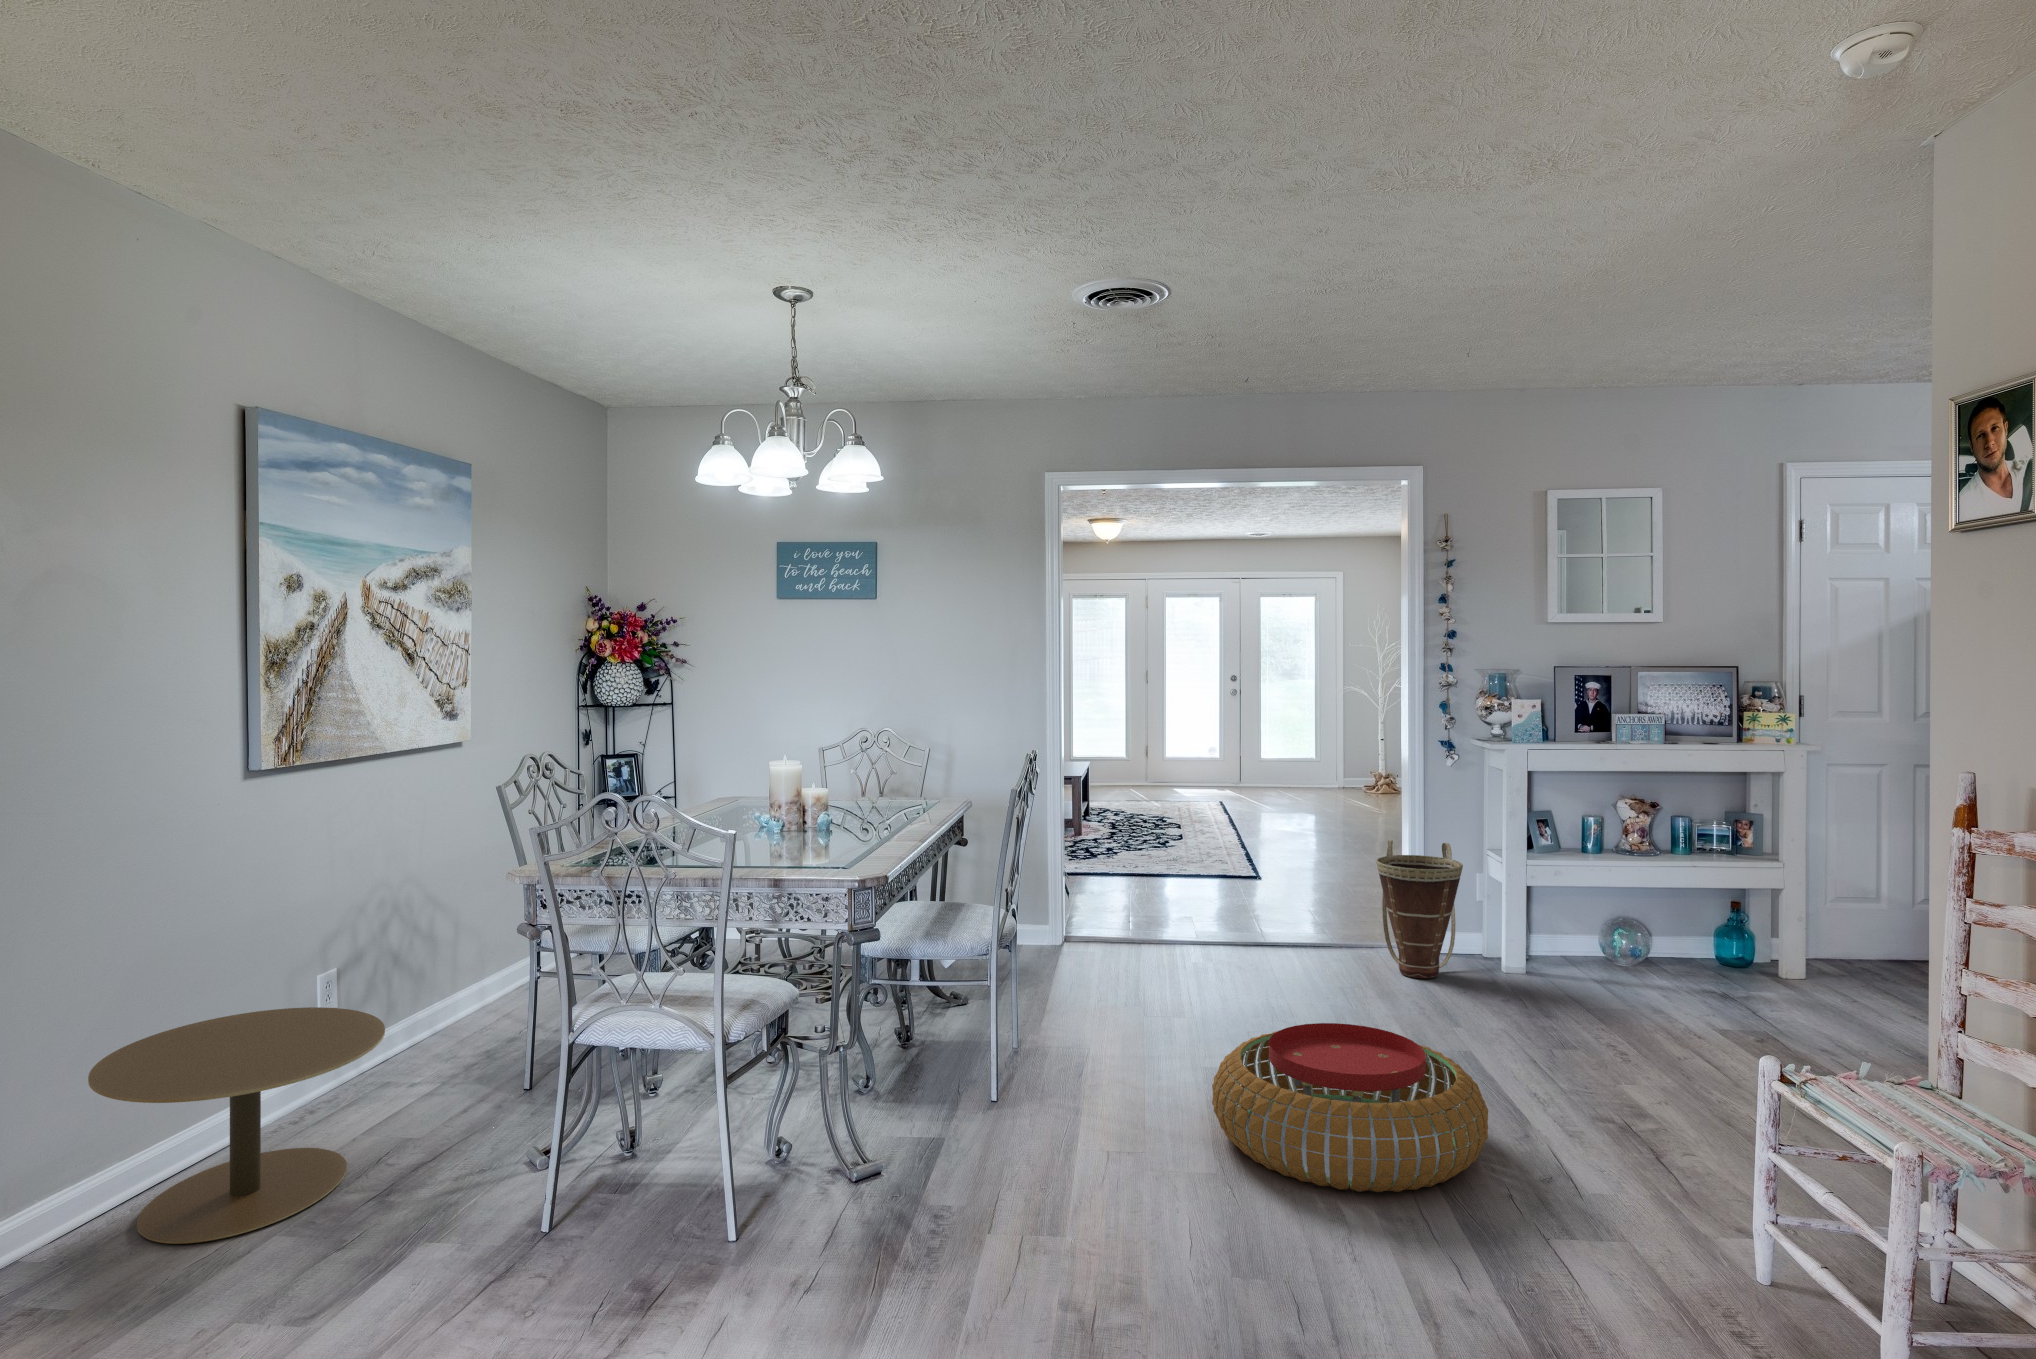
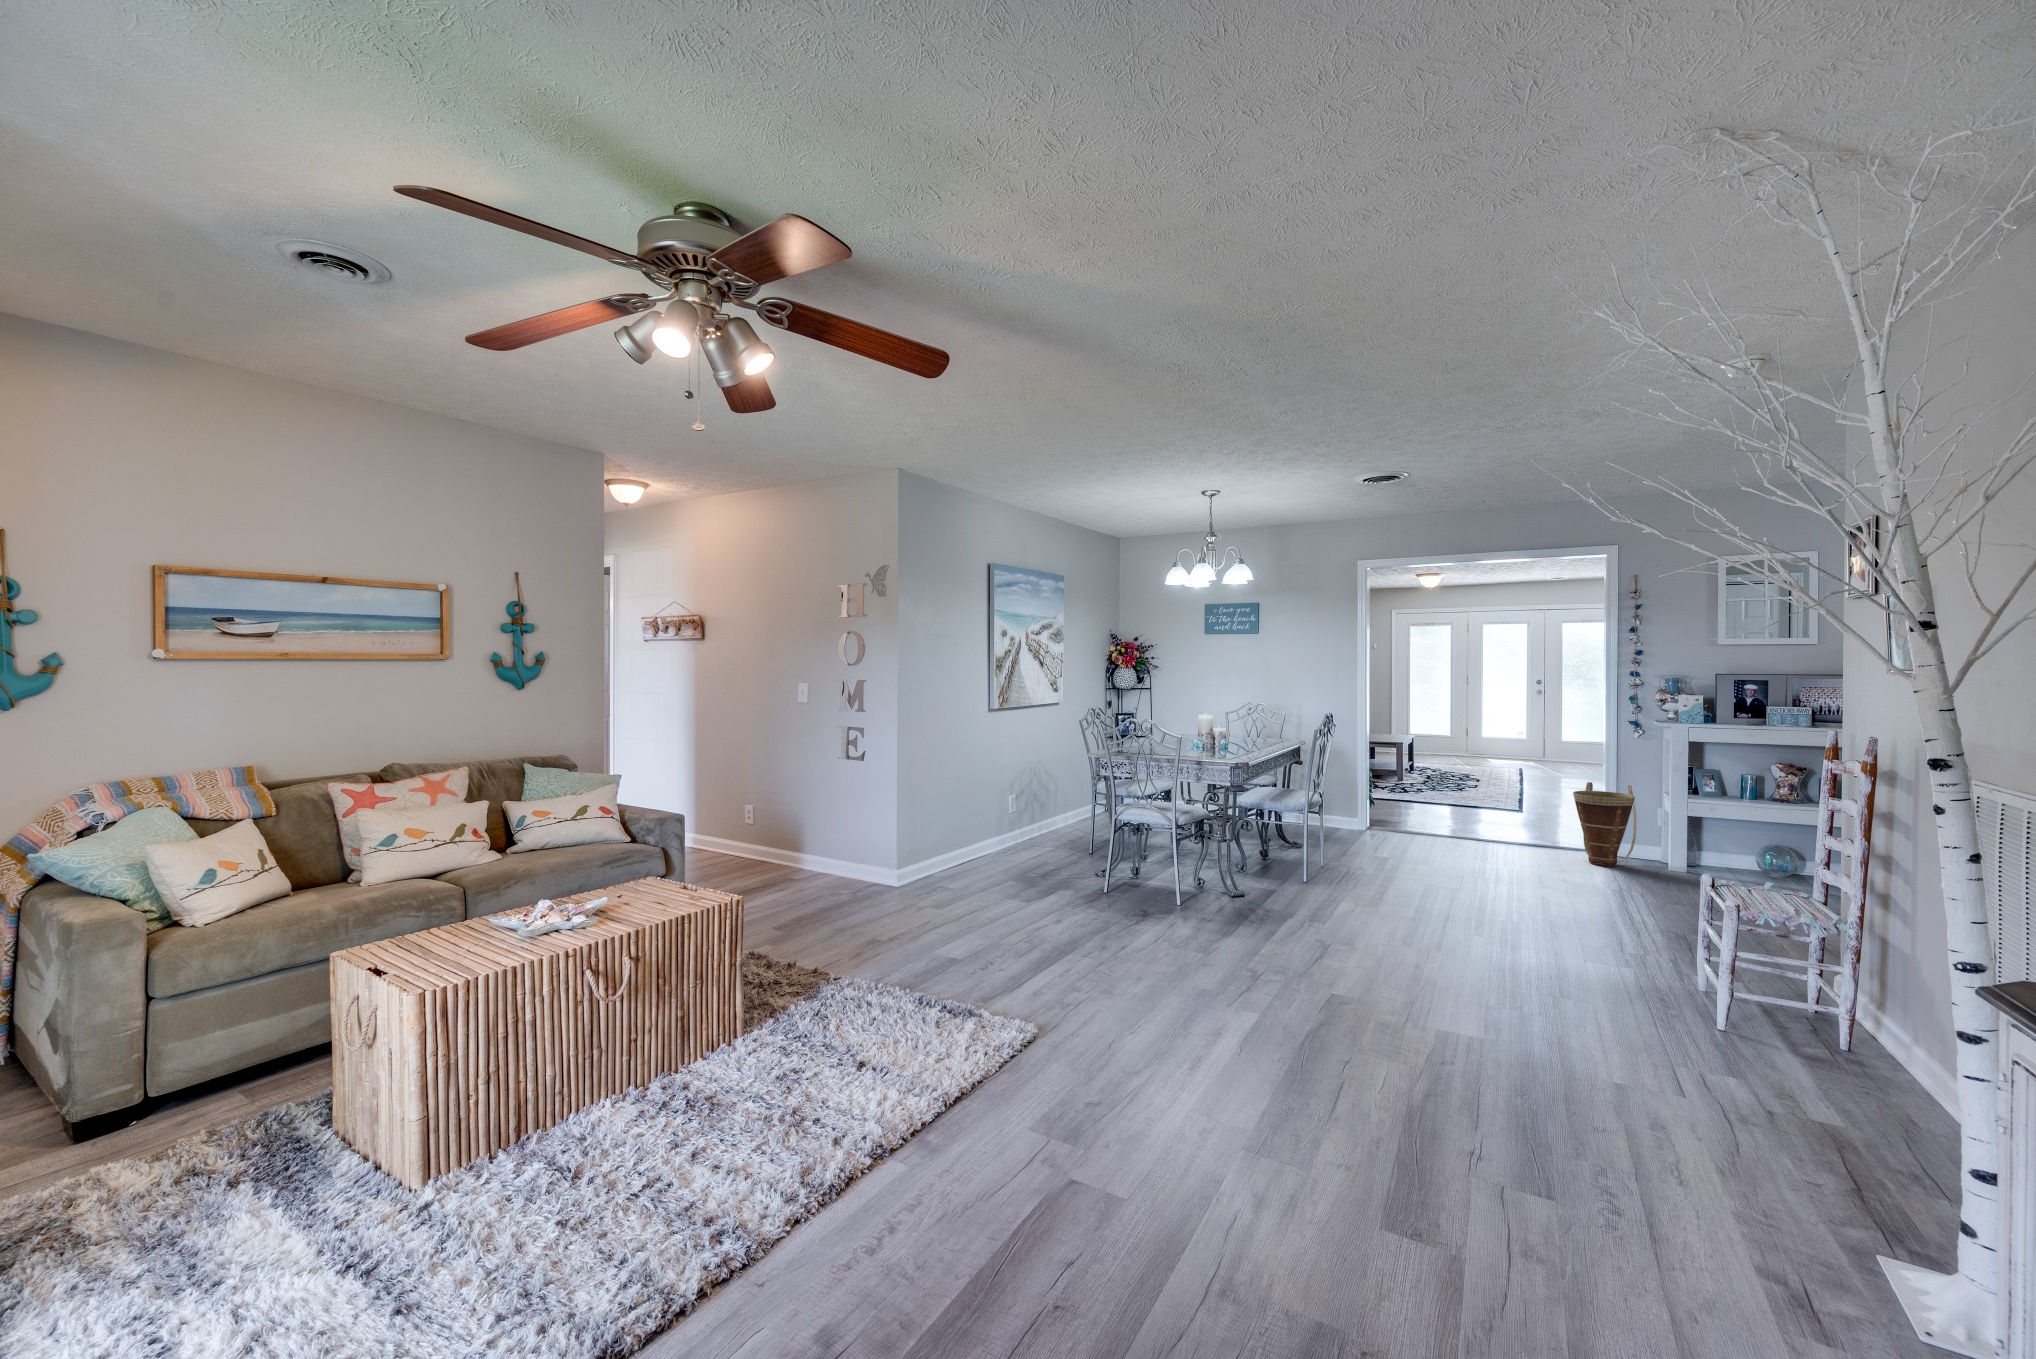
side table: present [88,1007,385,1244] -> none [951,804,1044,879]
pouf: present [1212,1023,1488,1192] -> none [1418,859,1575,933]

